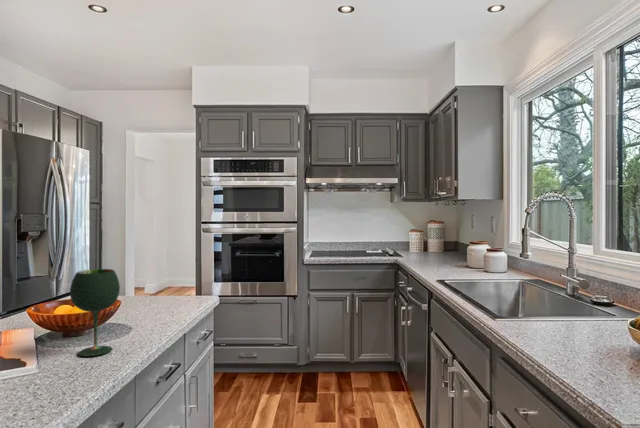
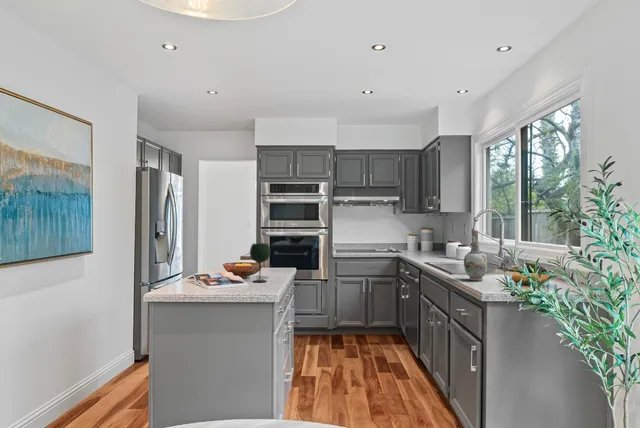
vase: none [526,238,577,343] -> present [464,231,487,281]

